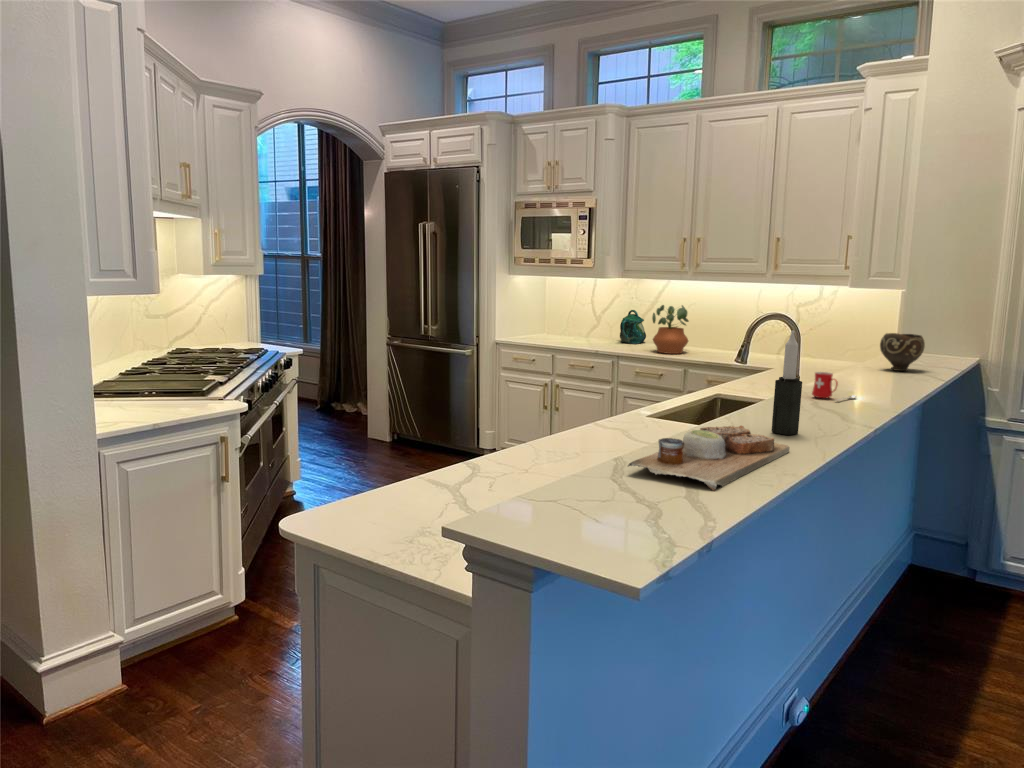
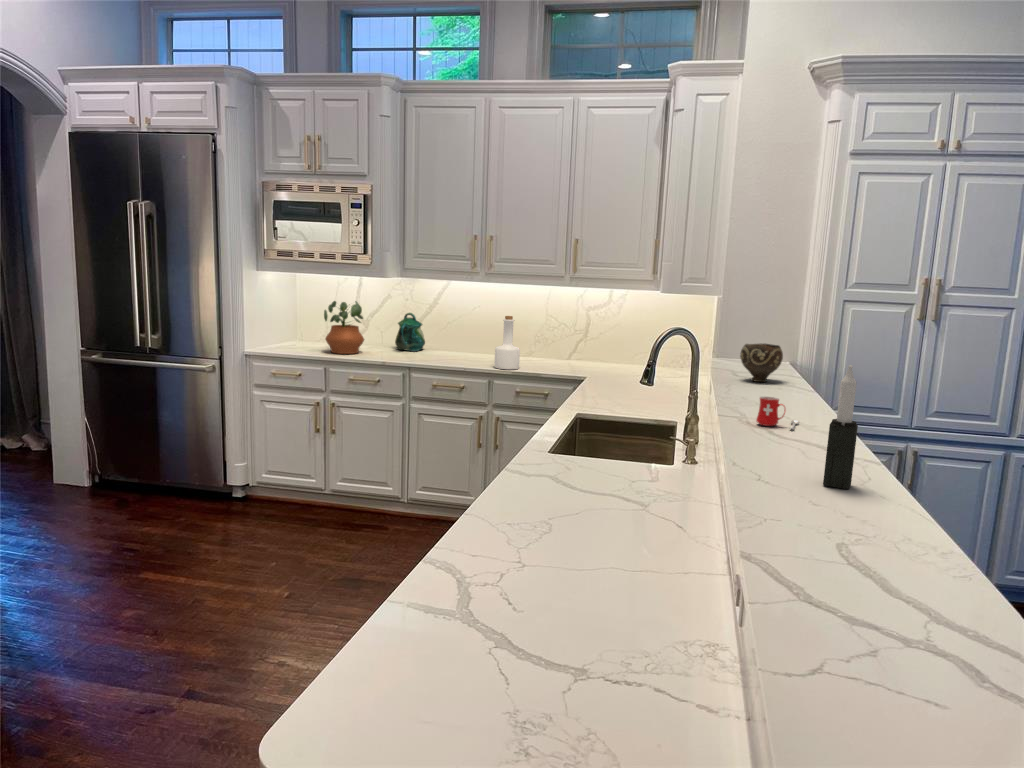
potted plant: present [652,305,689,354] -> present [324,301,364,354]
bottle: none [693,311,717,360] -> present [494,316,520,370]
cutting board: present [628,426,789,491] -> none [796,488,969,608]

